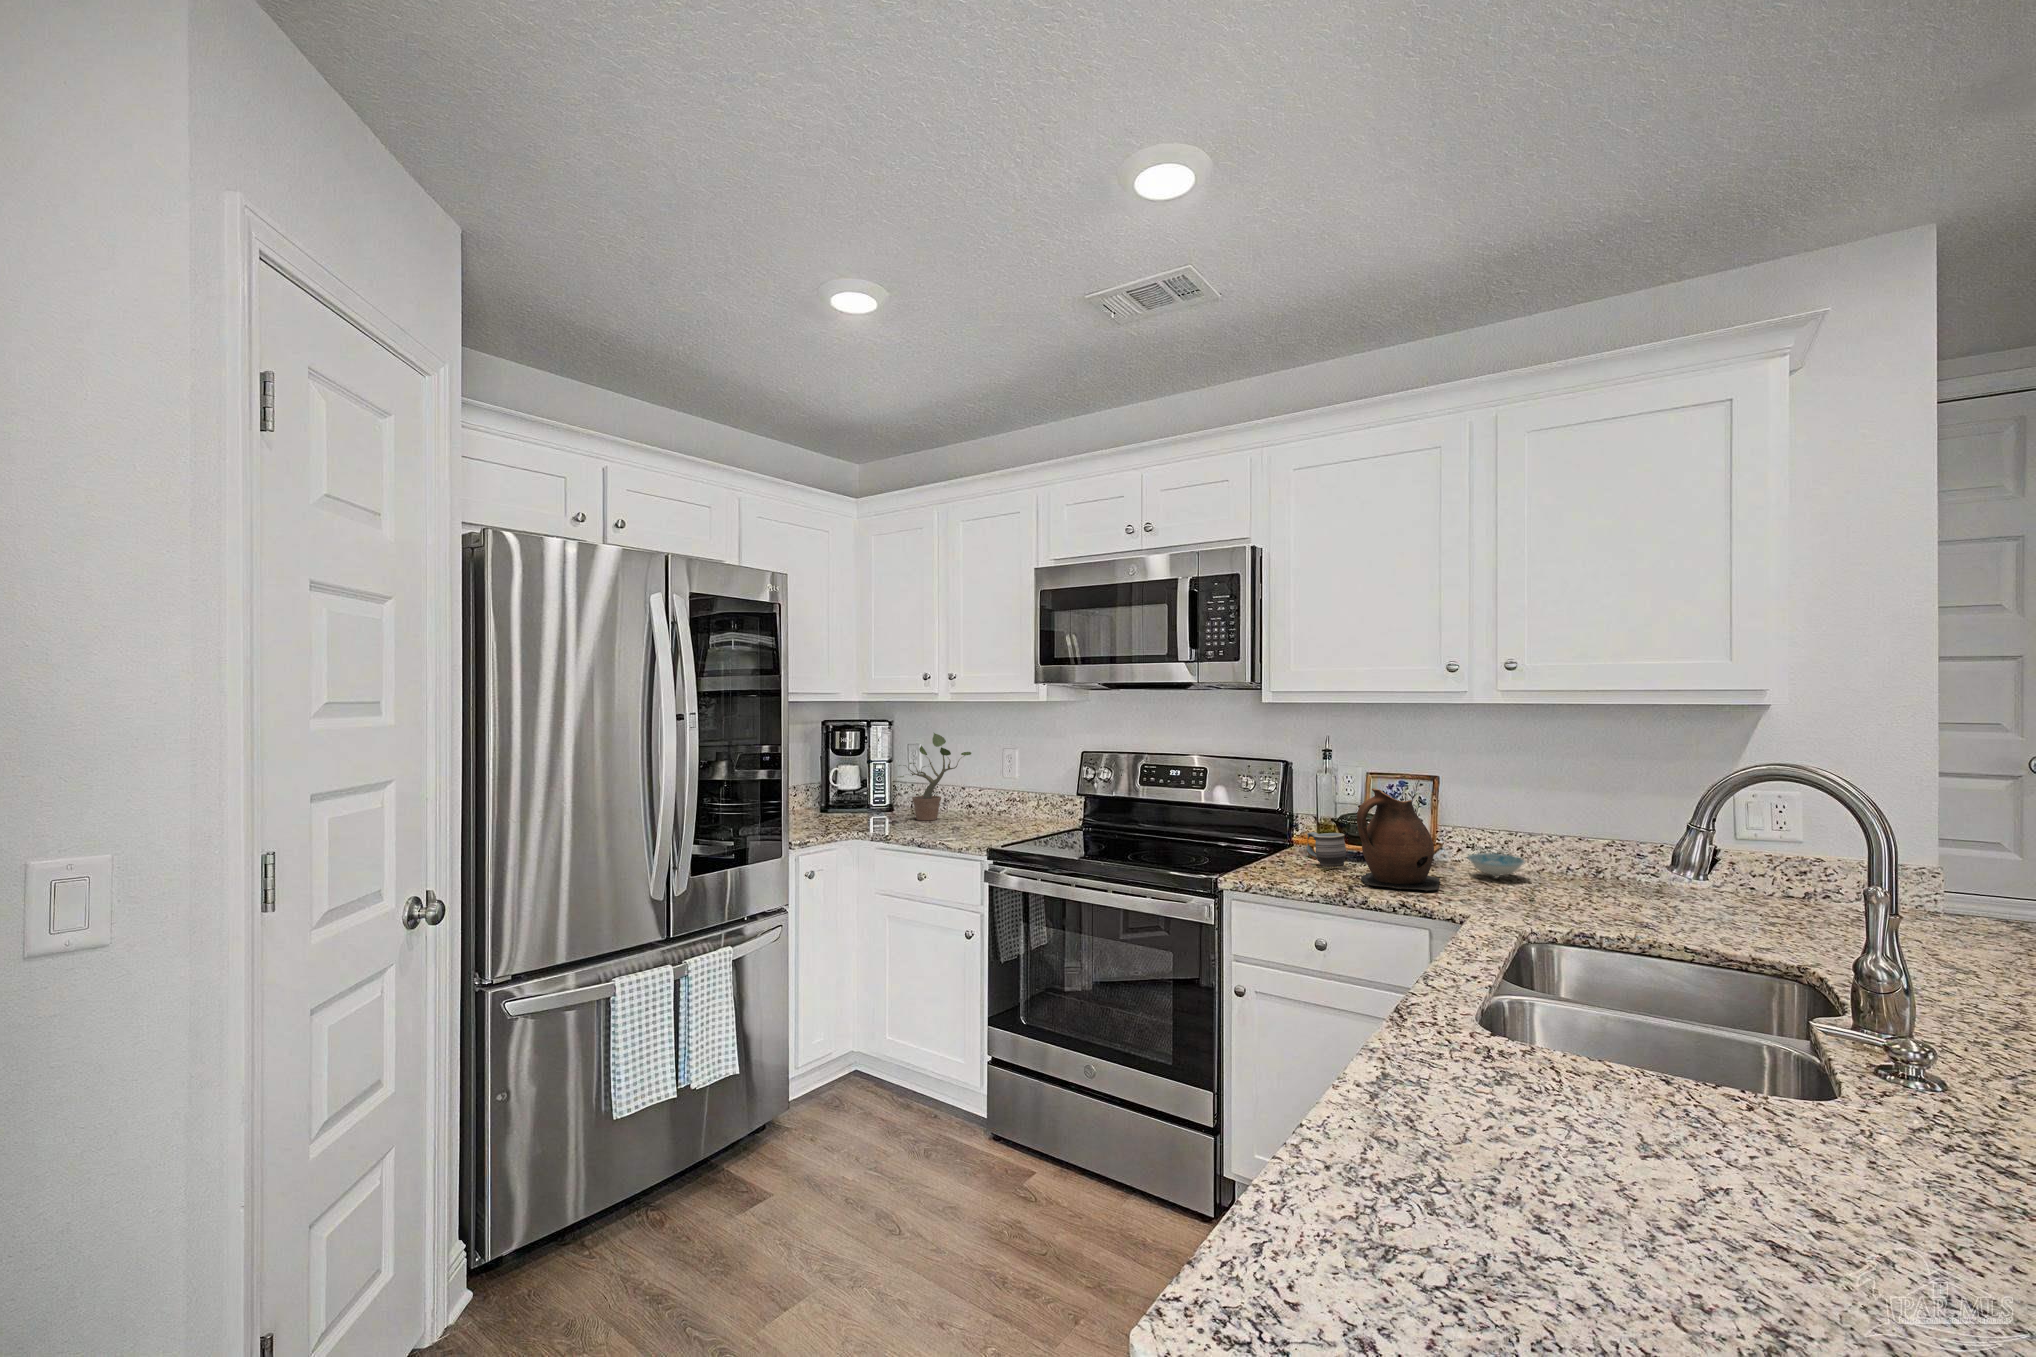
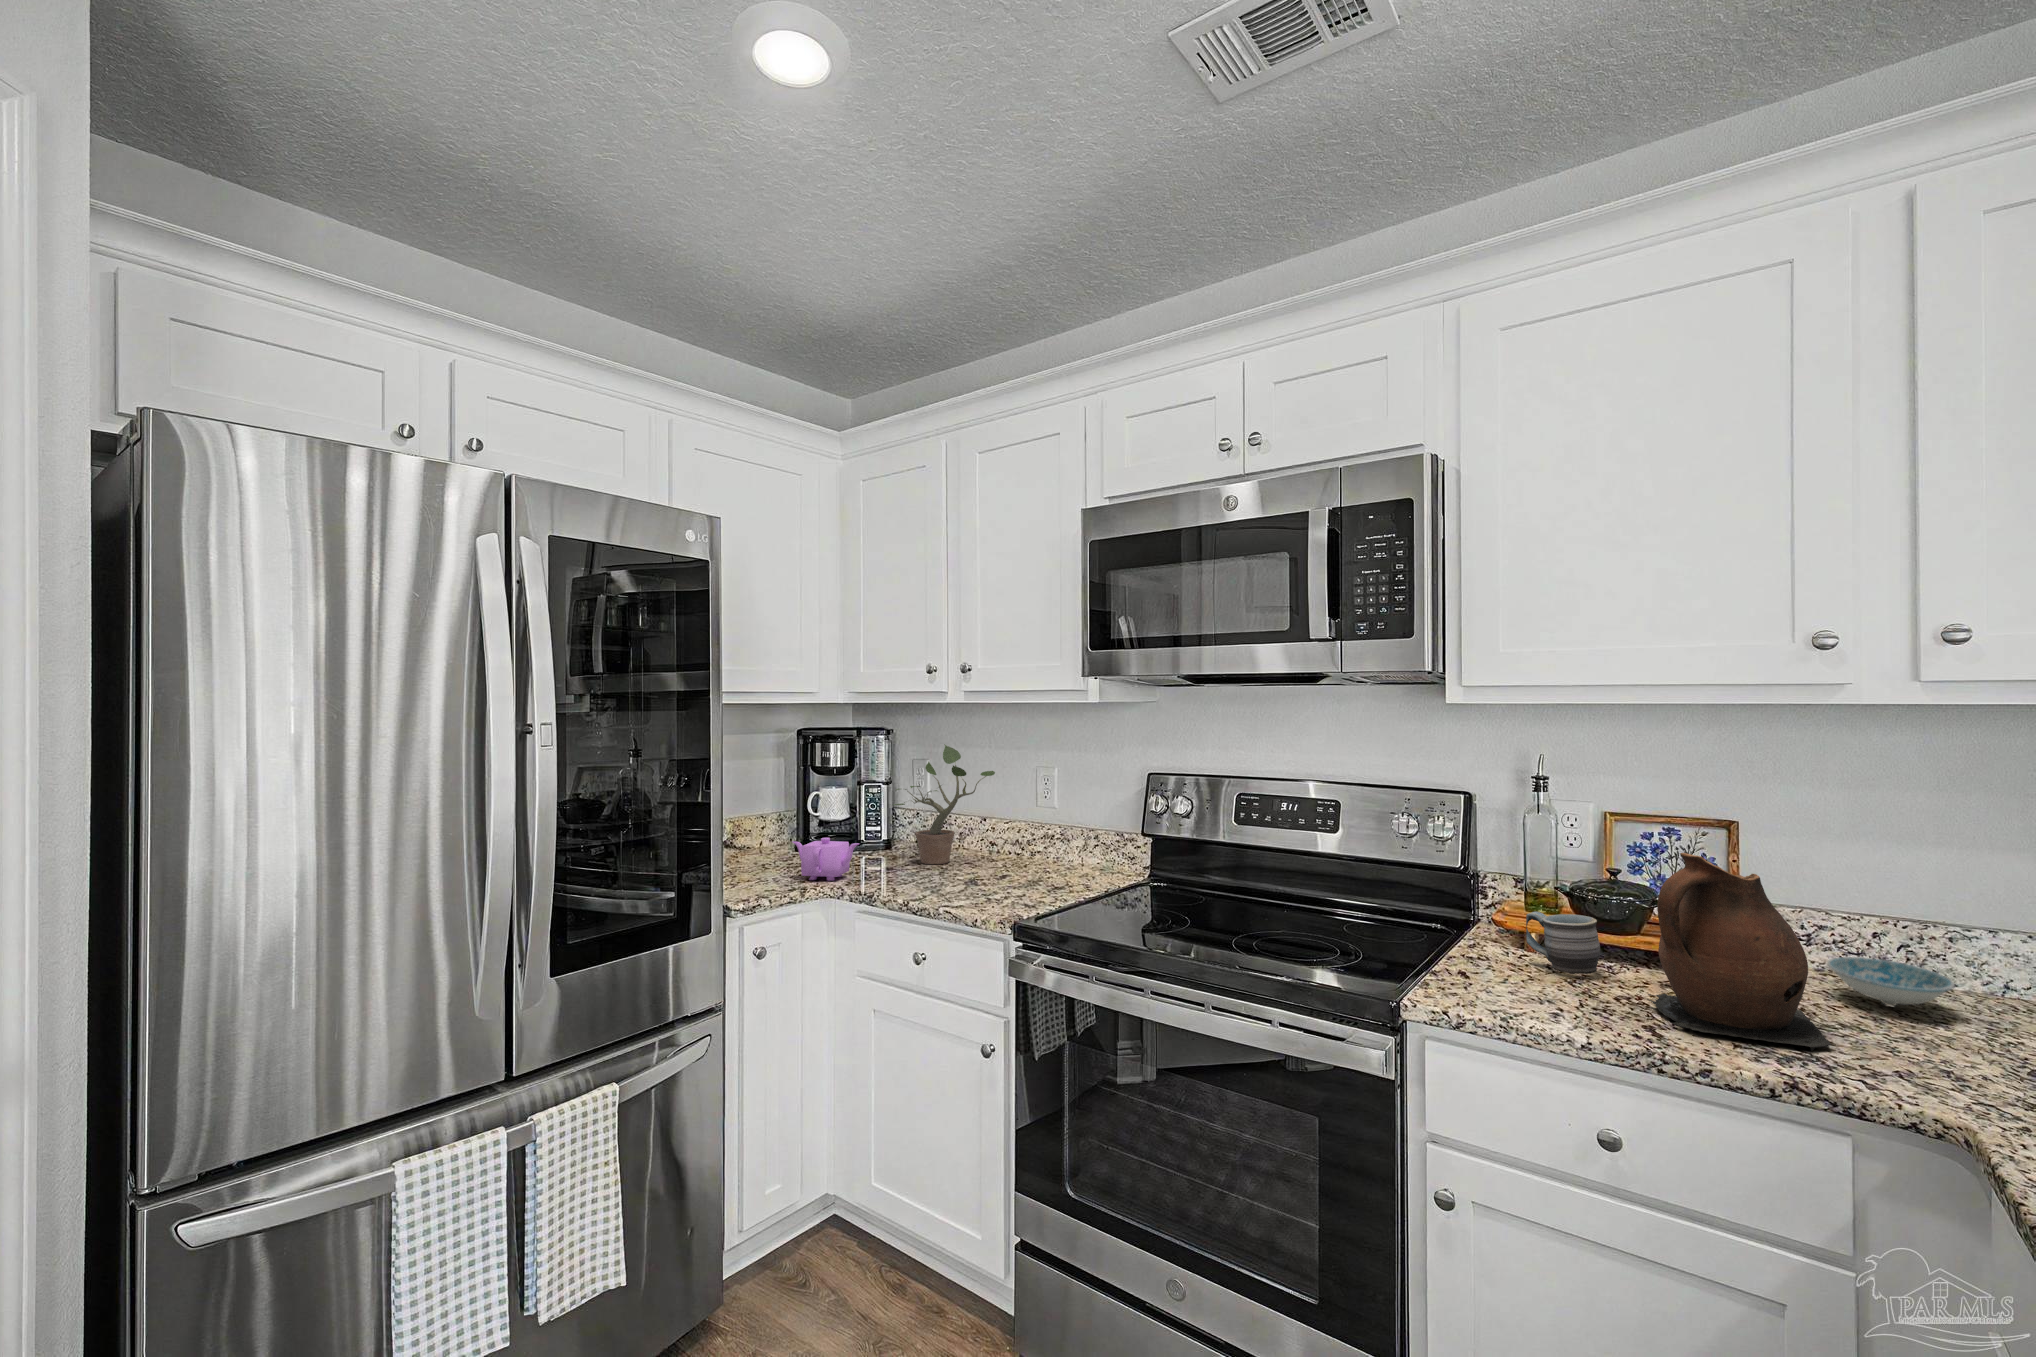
teapot: none [825,799,875,829] -> present [792,838,860,881]

